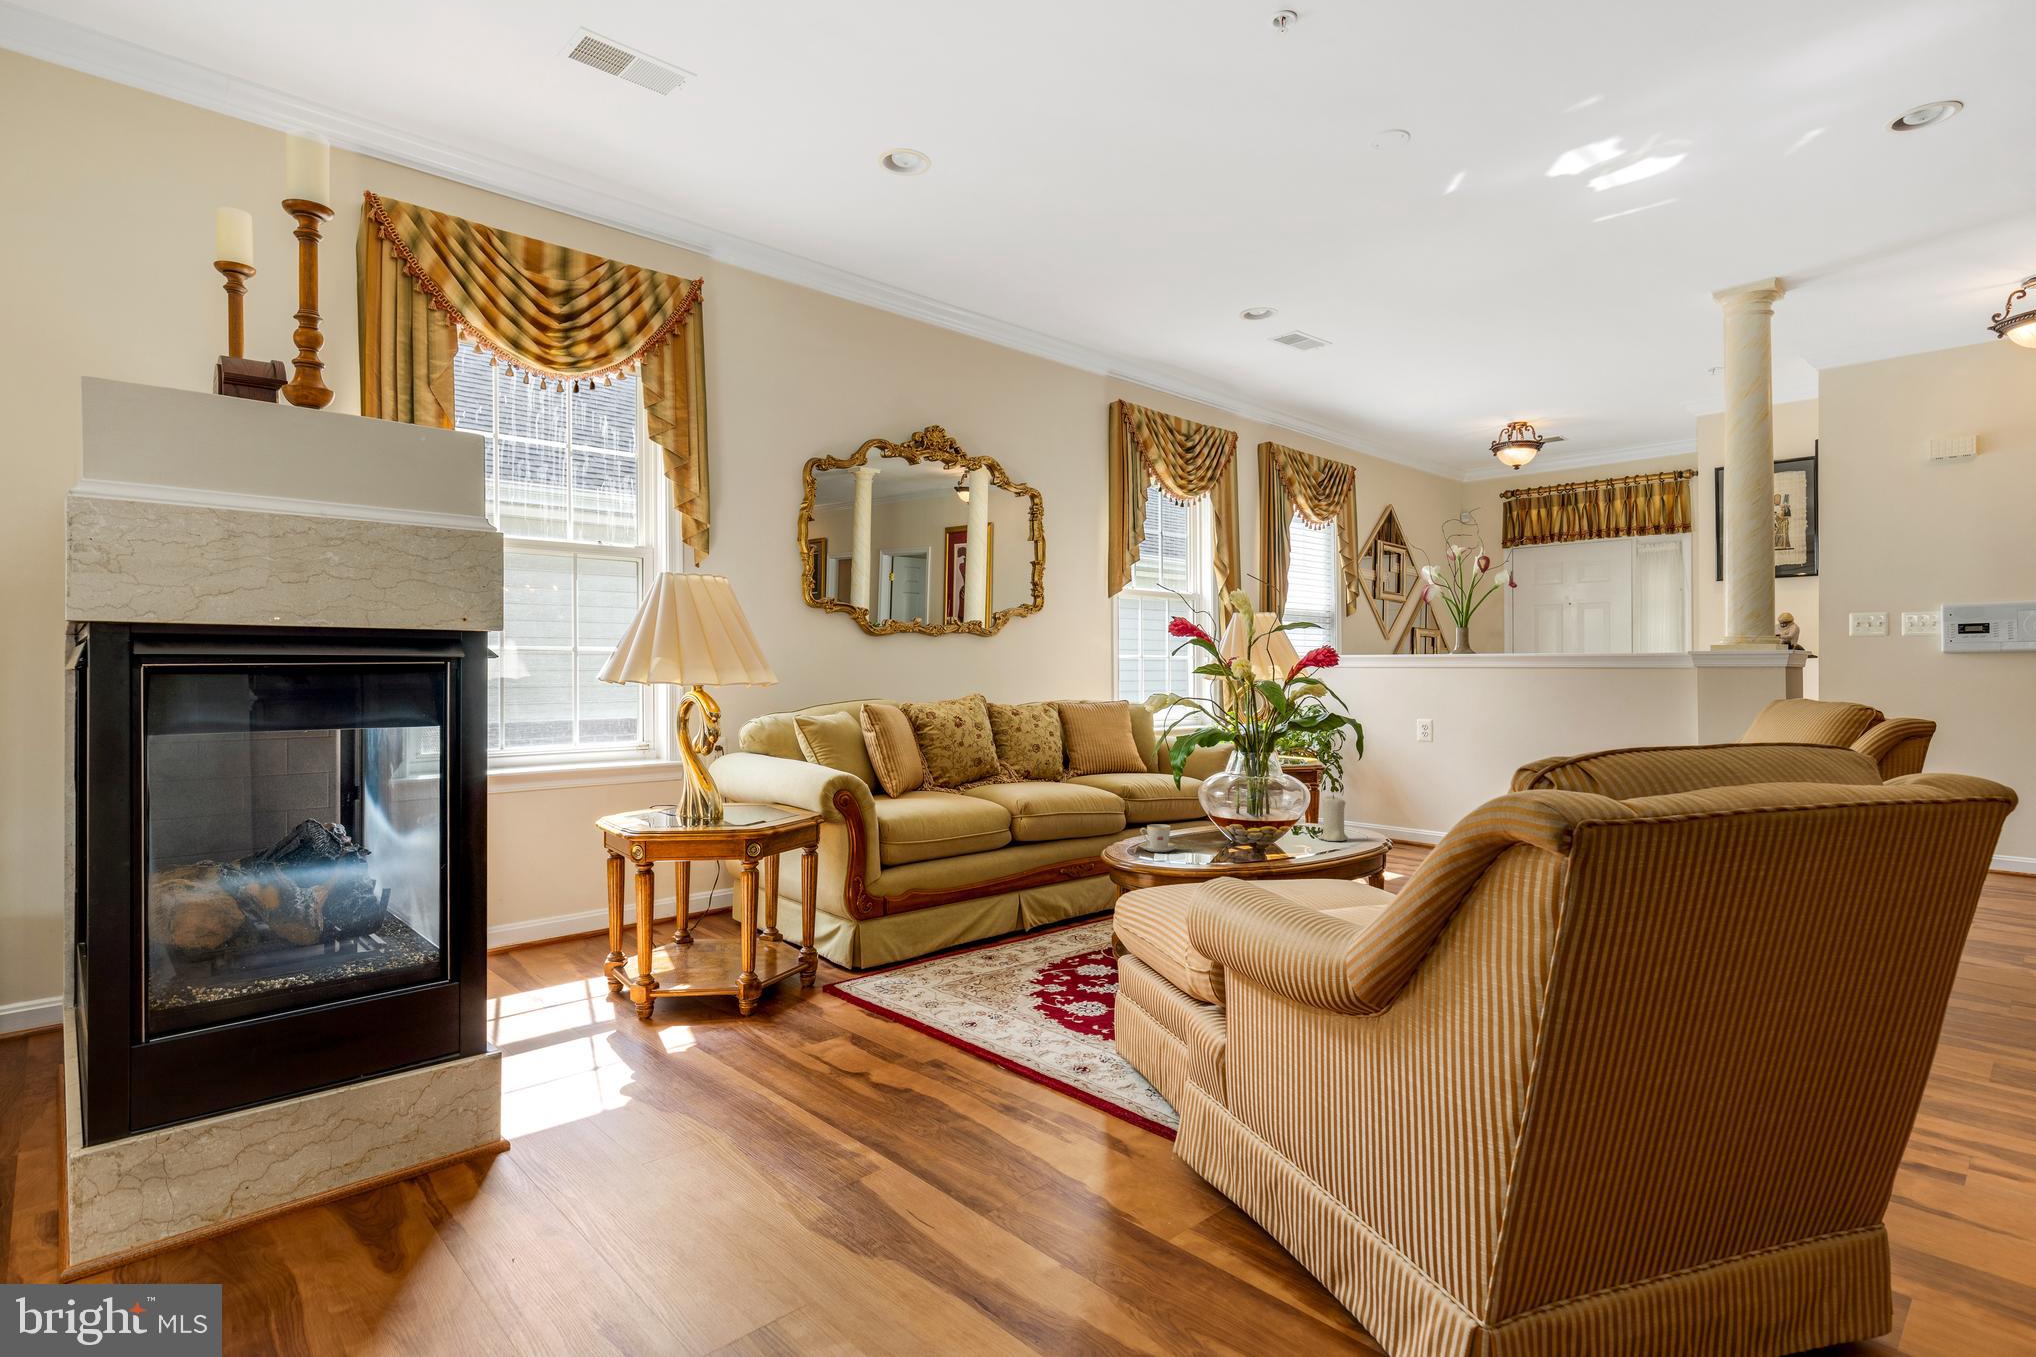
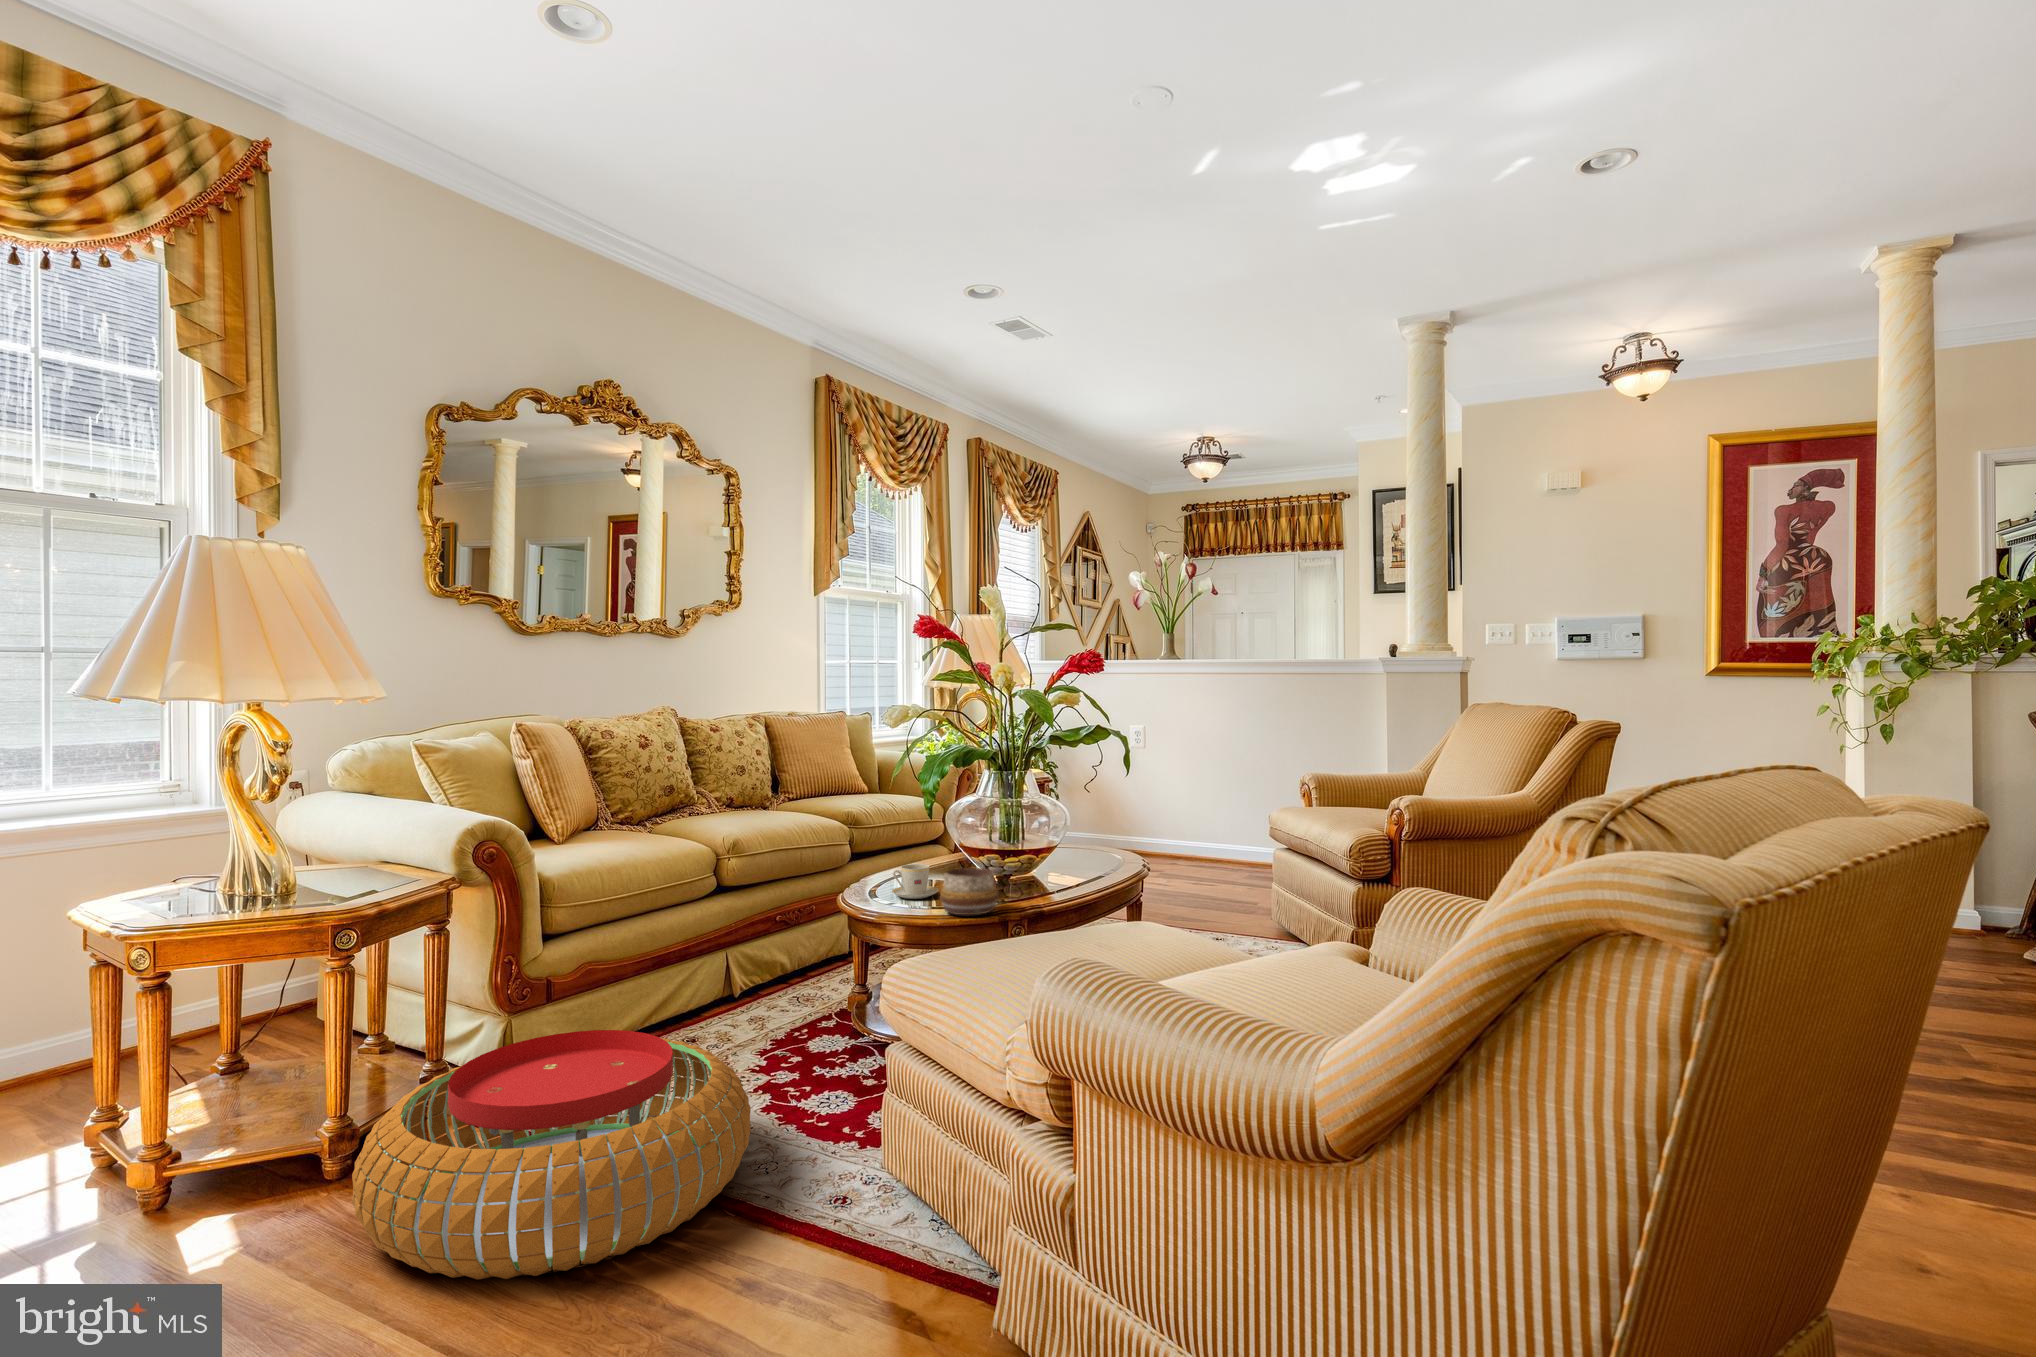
candle: present [1318,795,1348,841] -> none [1085,817,1118,870]
decorative bowl: none [1173,828,1221,865] -> present [940,868,998,916]
pouf: none [758,930,1019,1081] -> present [352,1030,751,1280]

